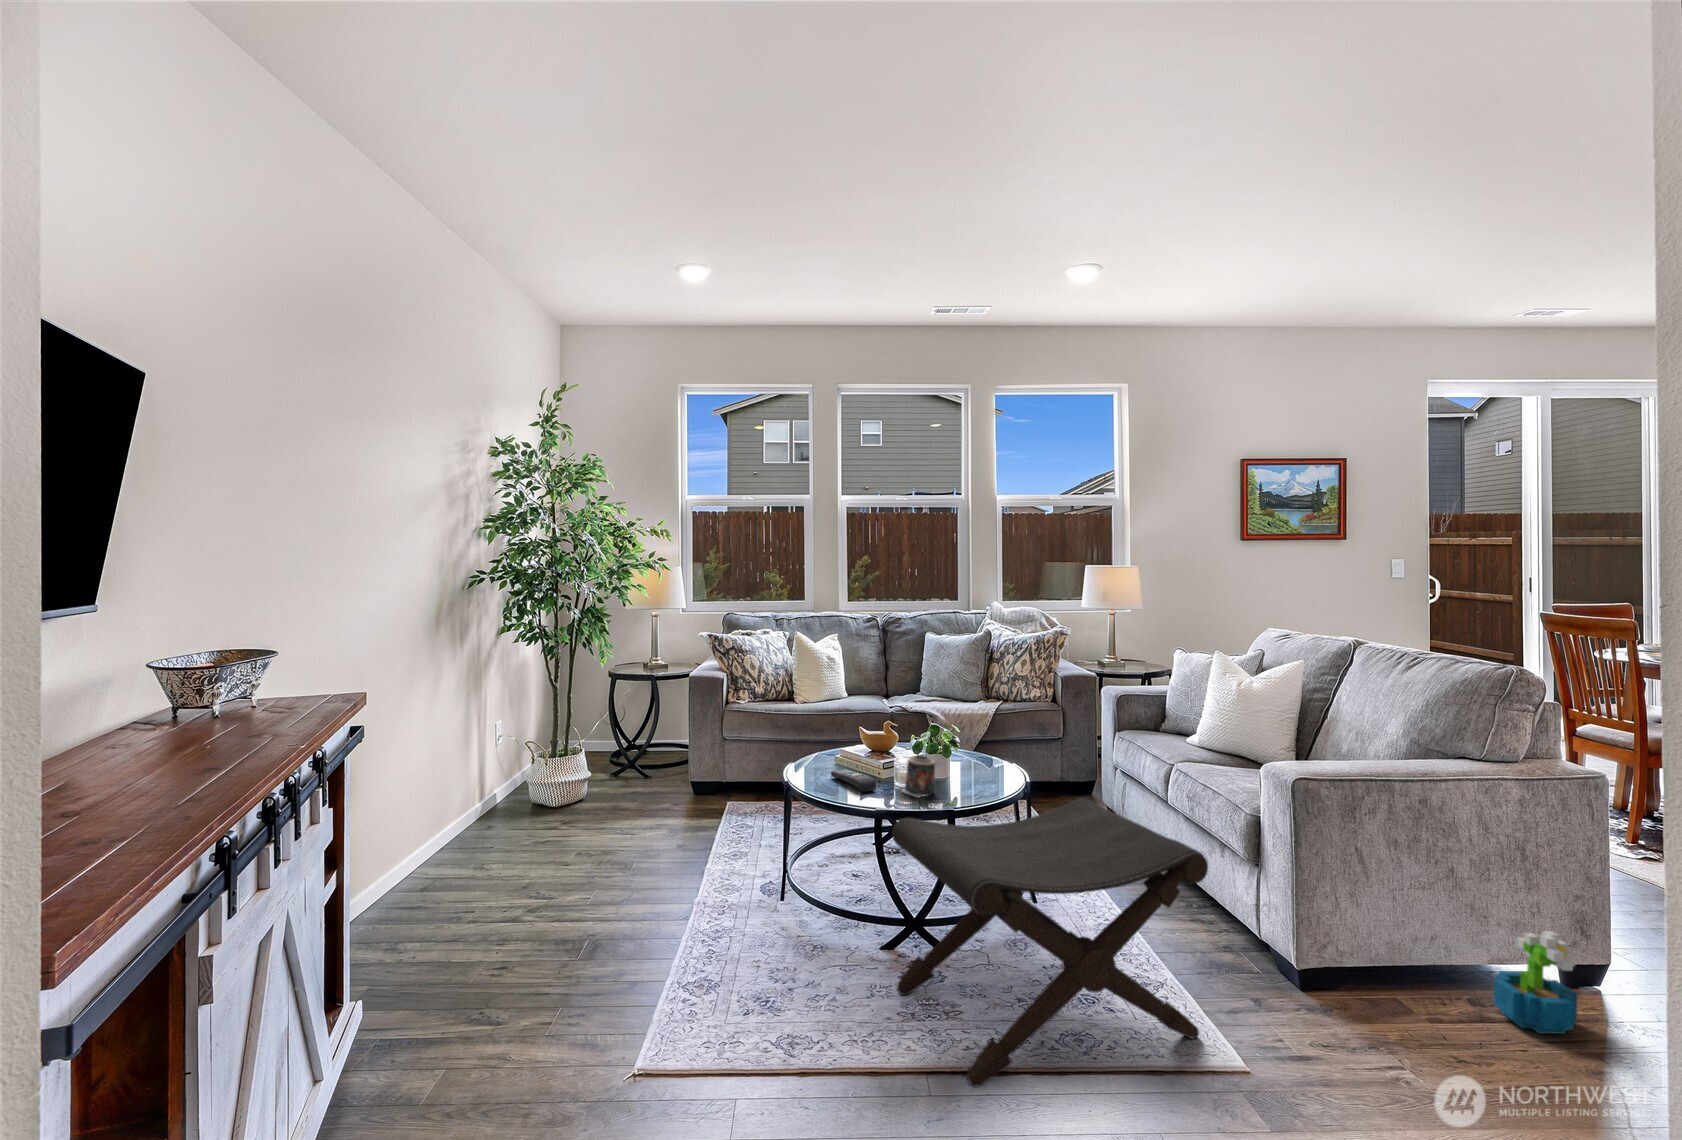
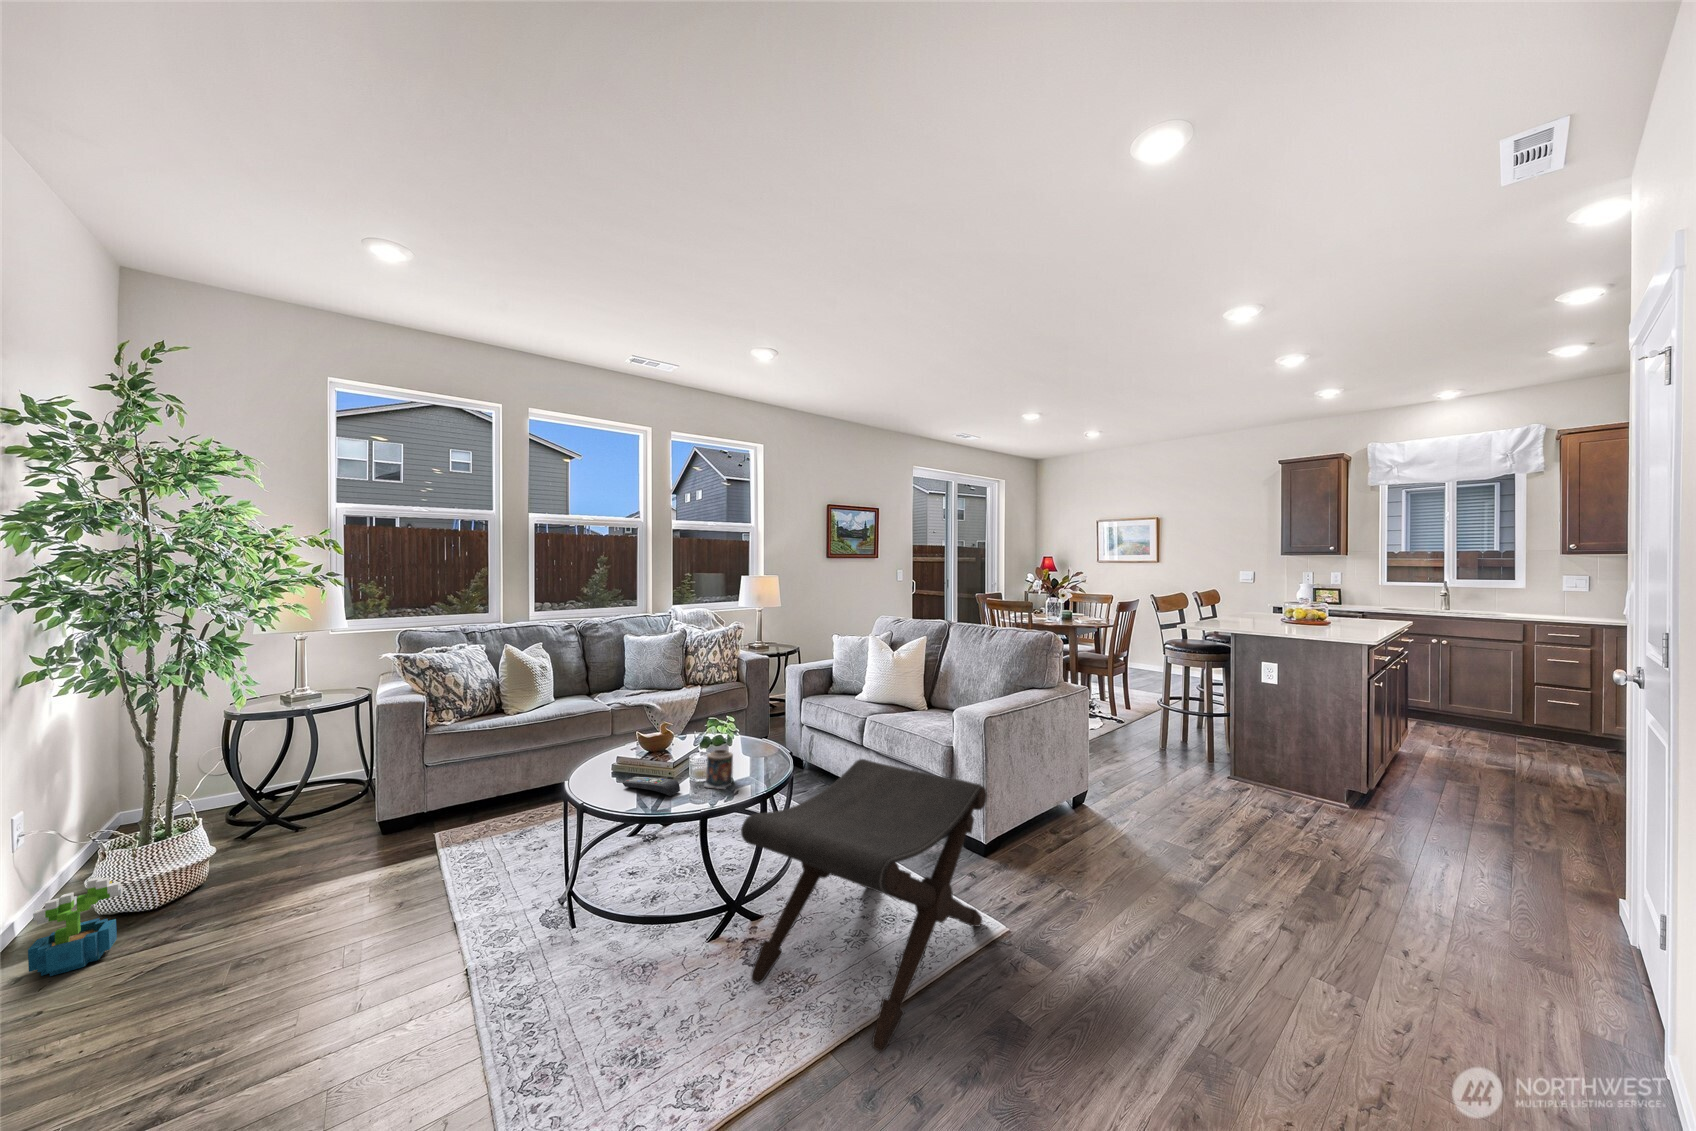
decorative plant: present [1493,931,1578,1034] -> present [28,877,123,976]

